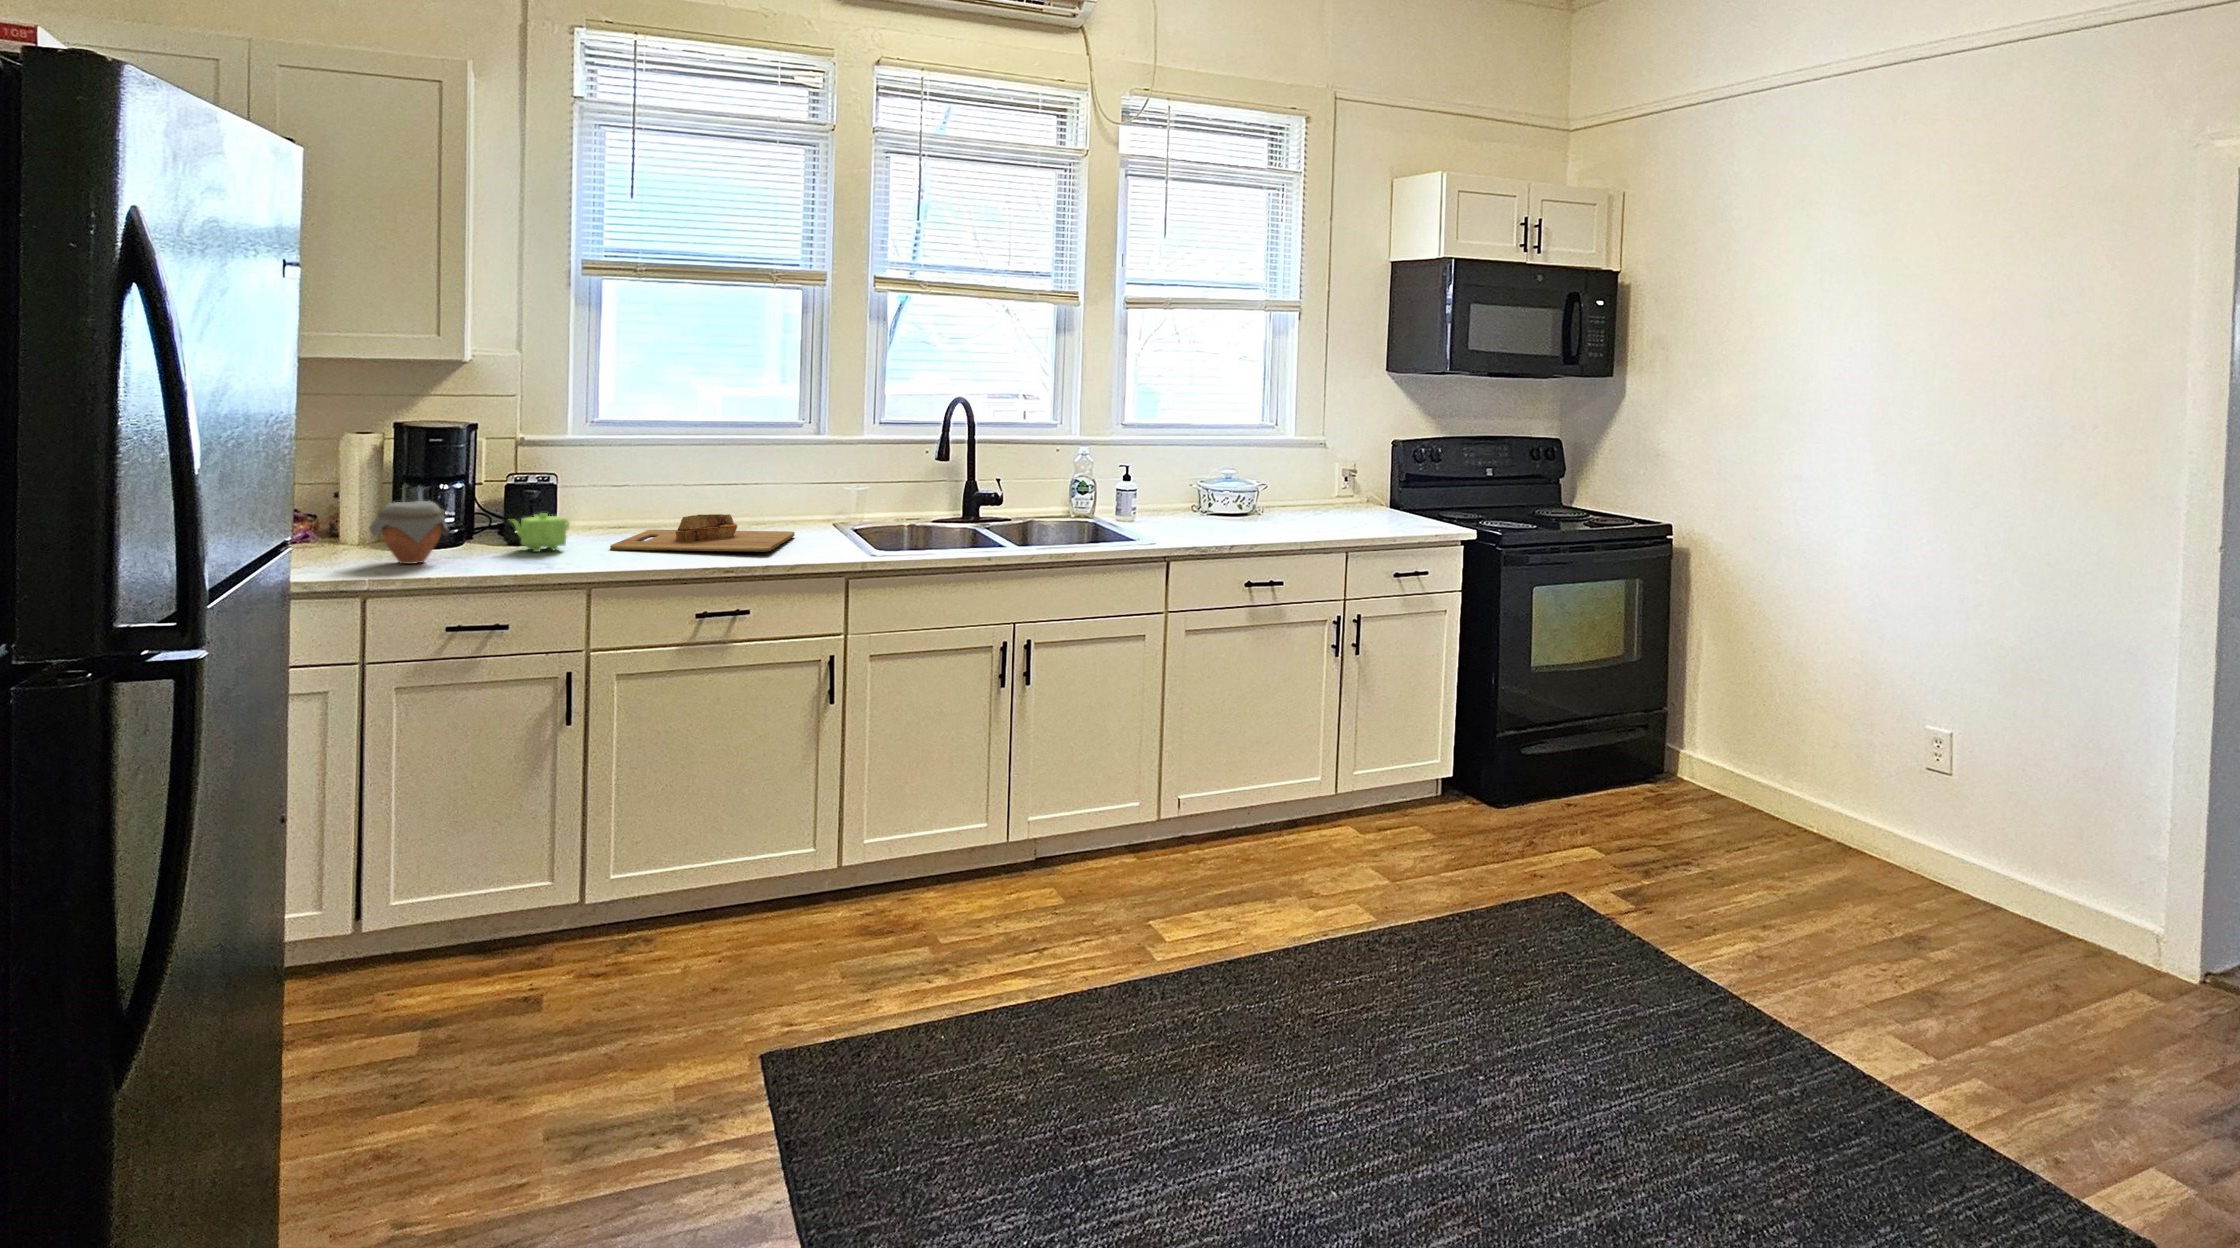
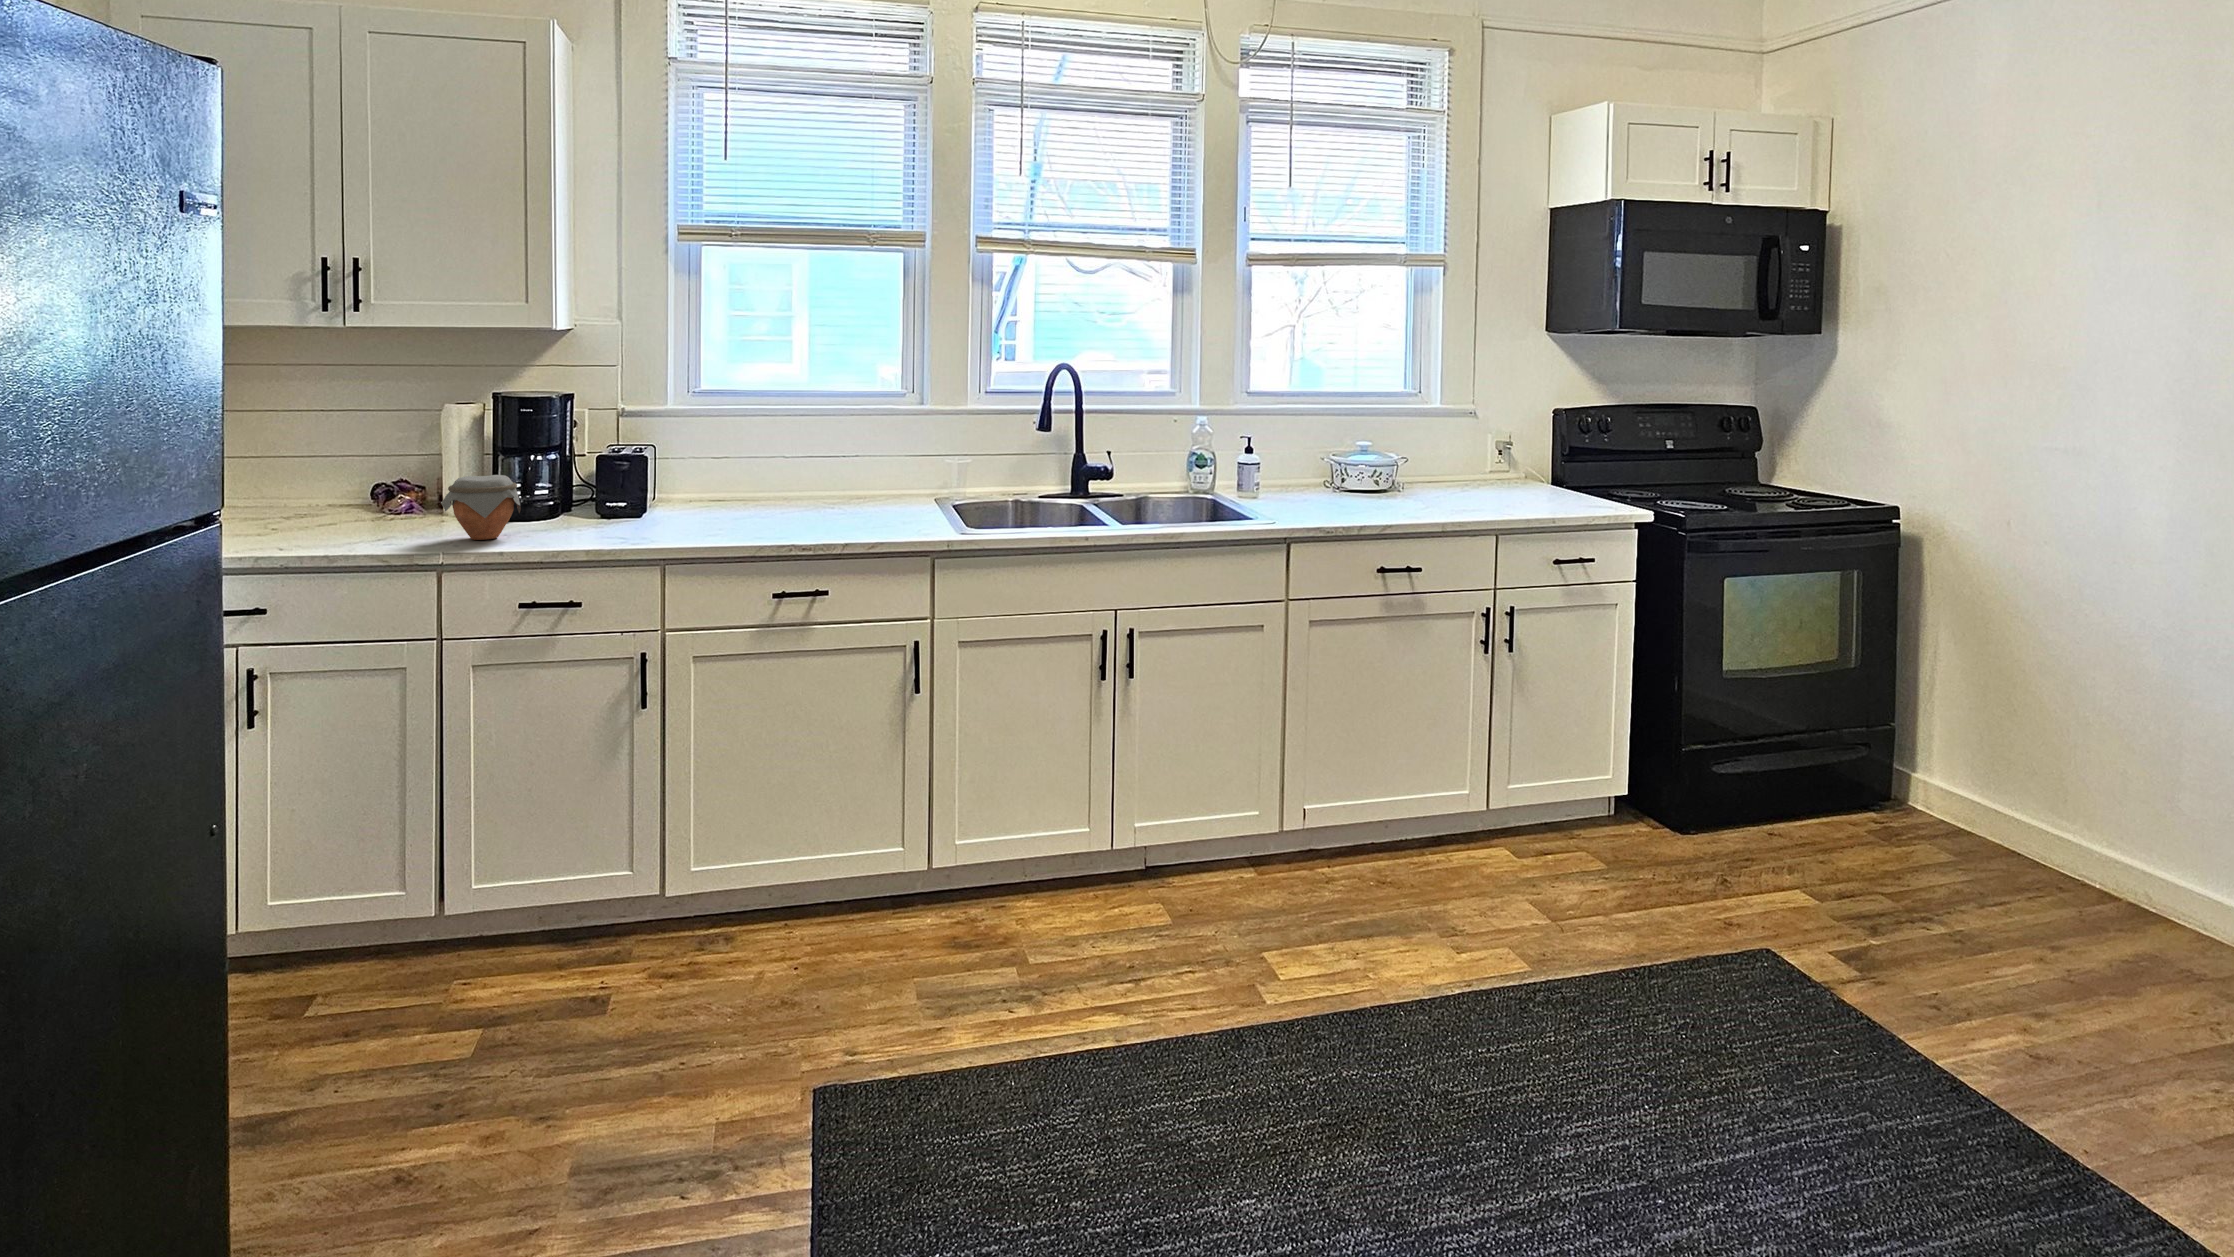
teapot: present [511,513,569,552] -> none [587,488,653,528]
cutting board: present [610,514,795,552] -> none [693,490,891,531]

